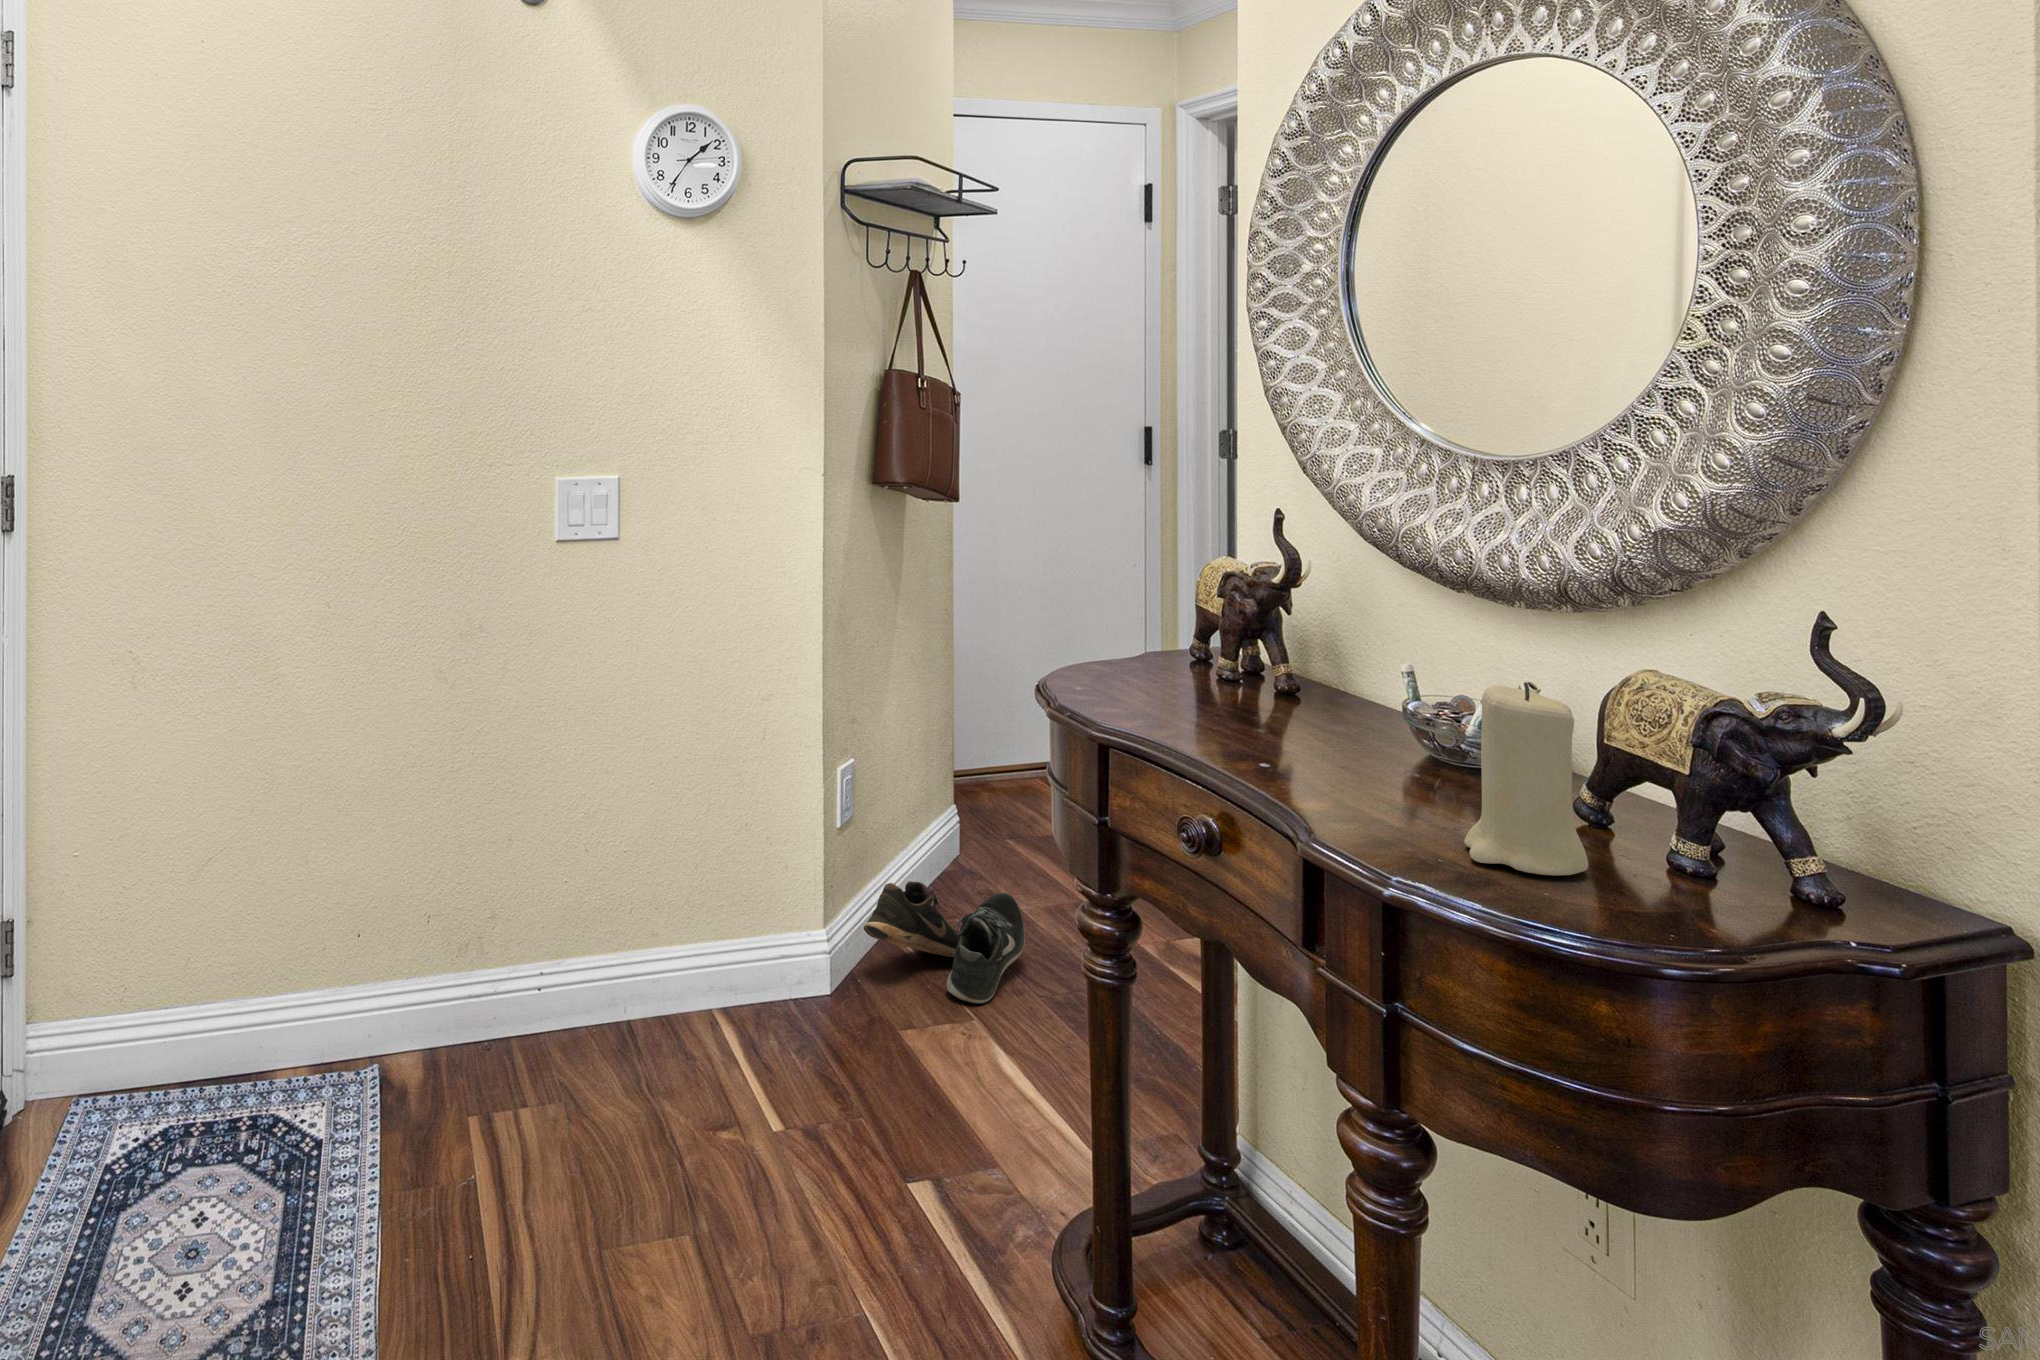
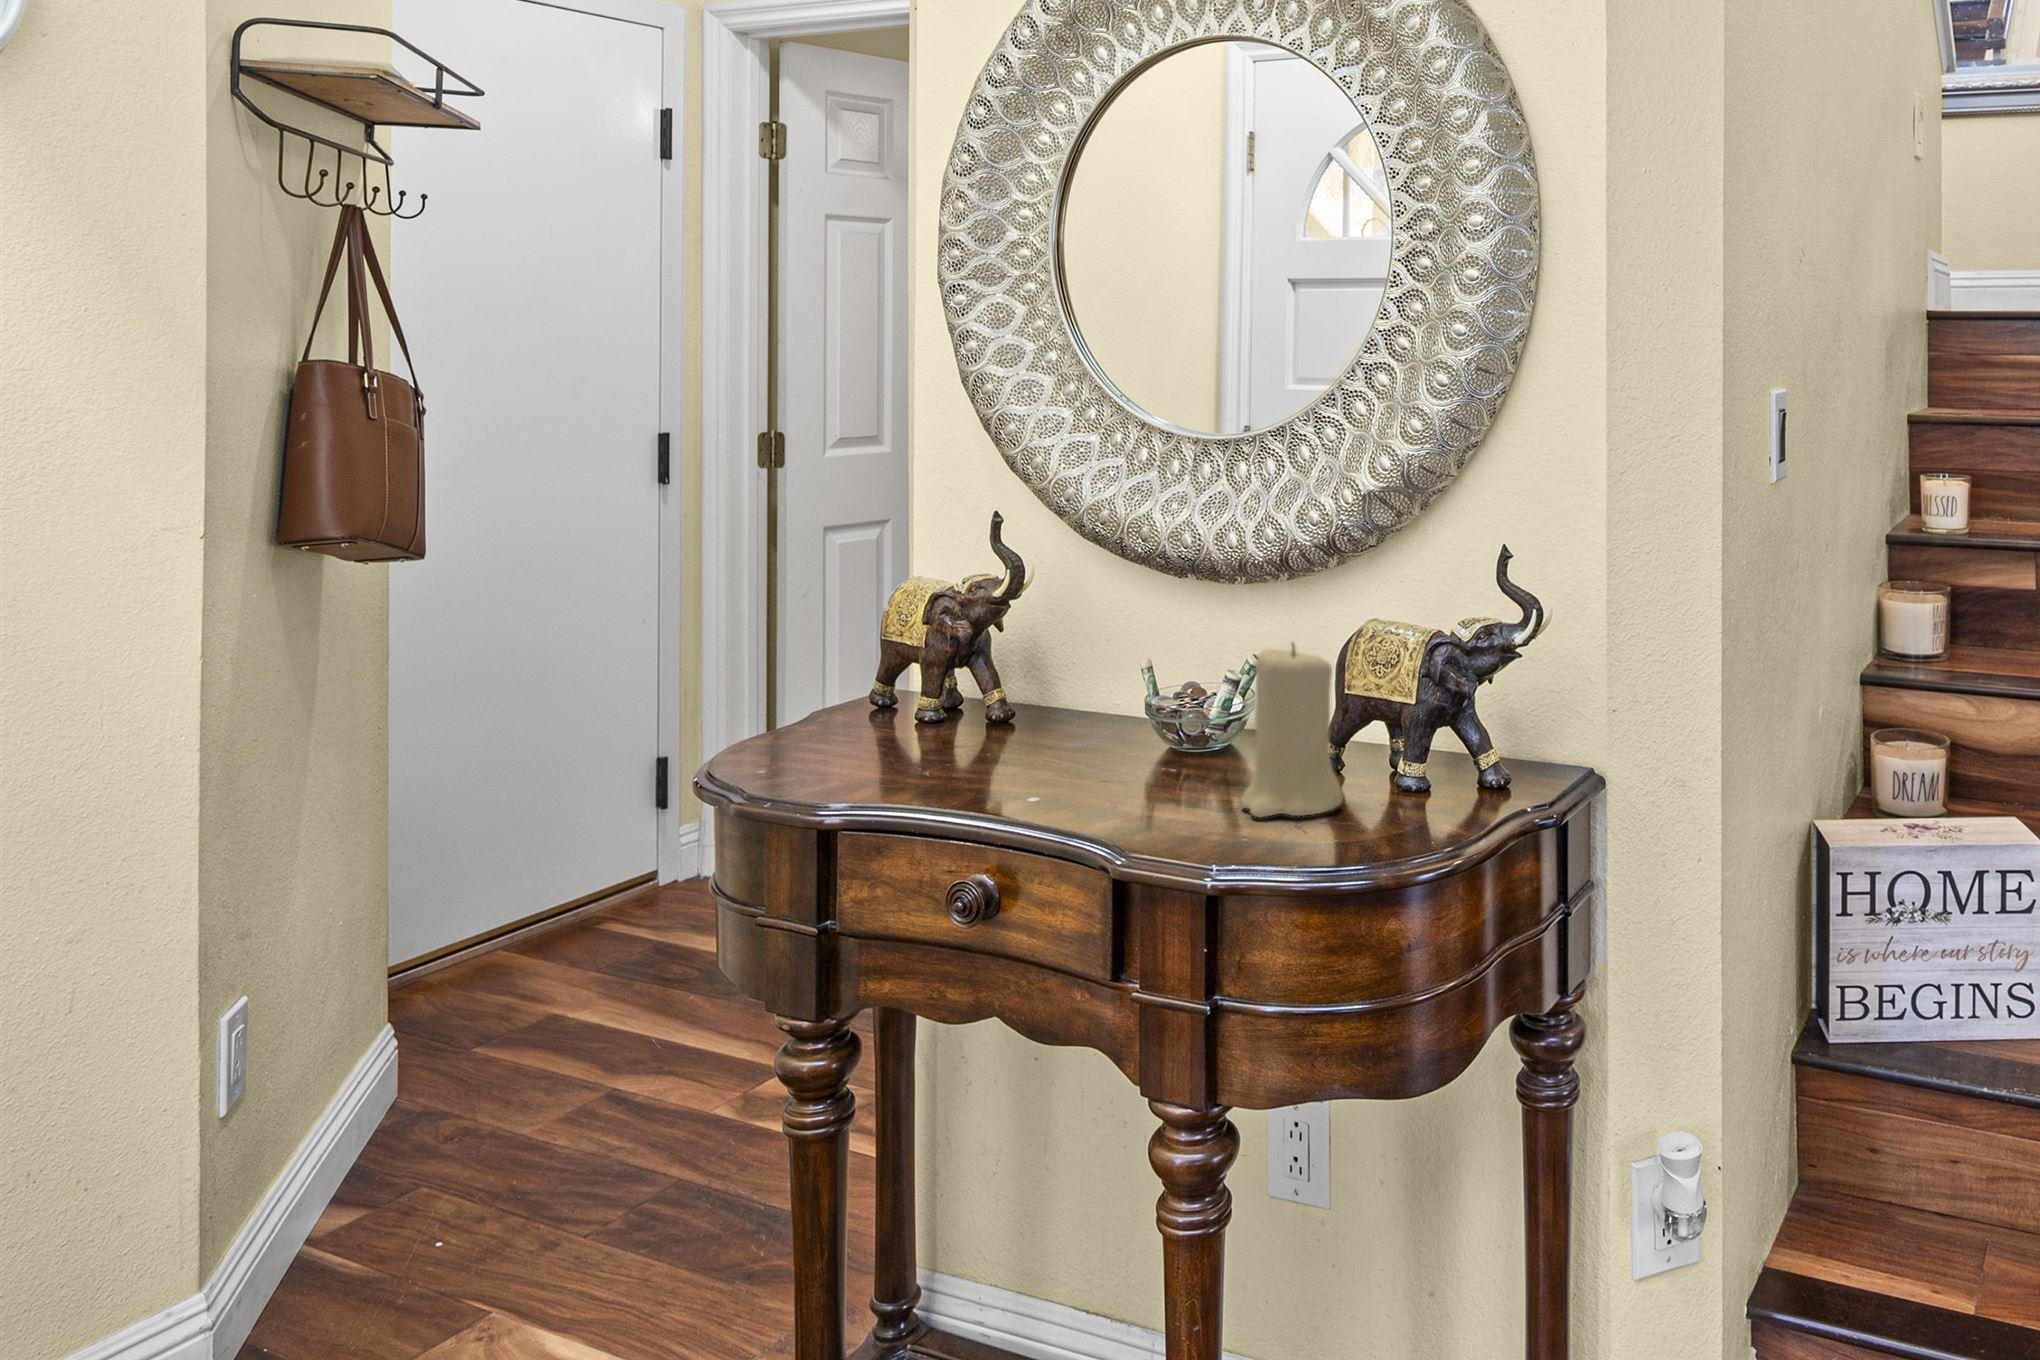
shoe: present [864,881,1025,1004] -> none [318,1089,567,1248]

